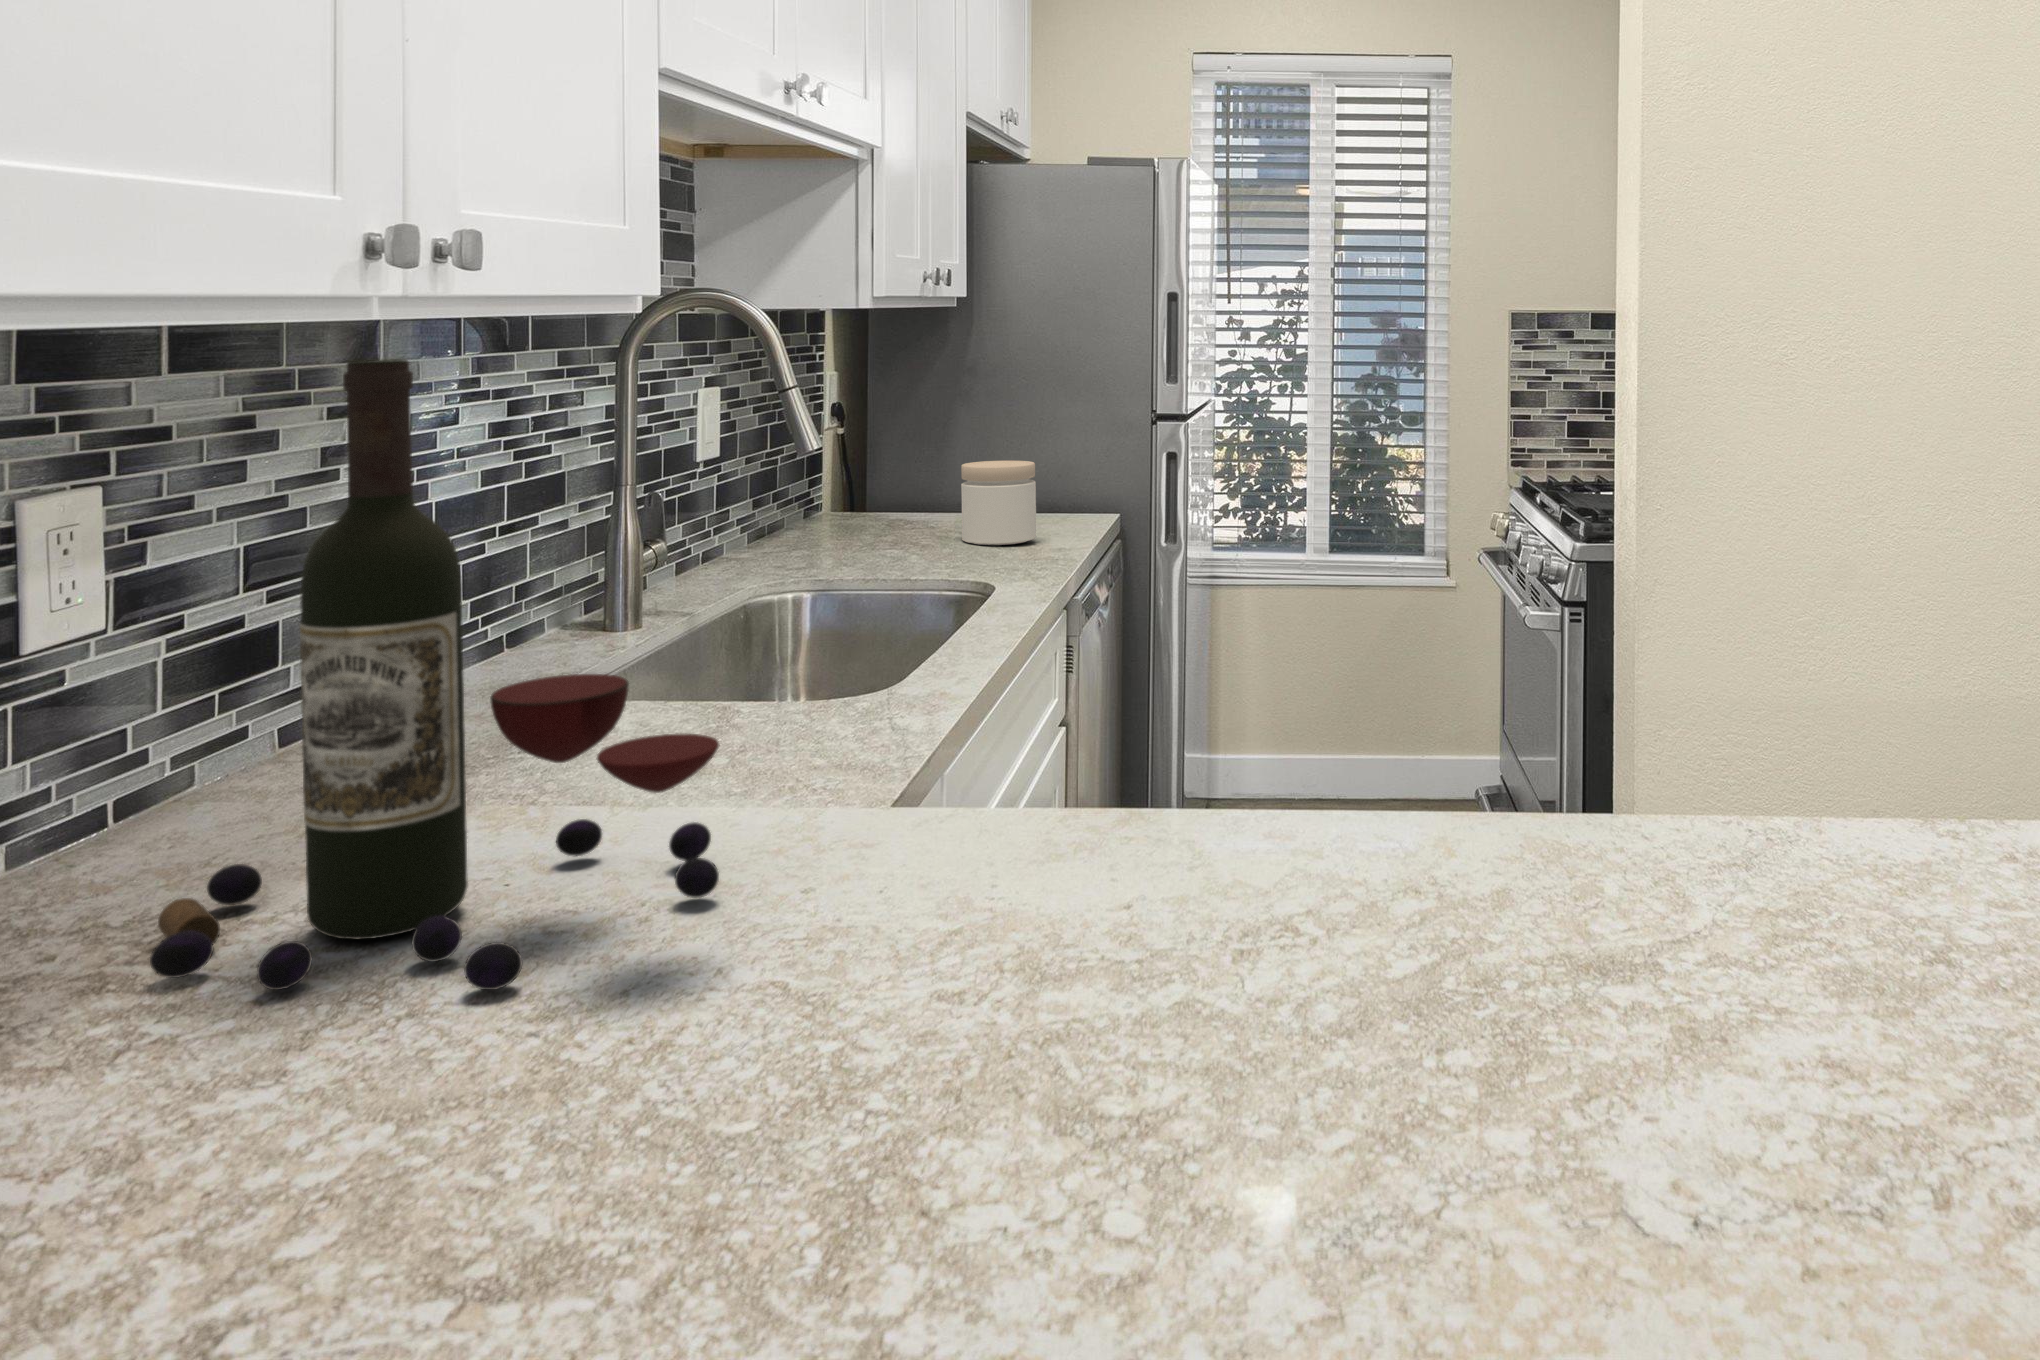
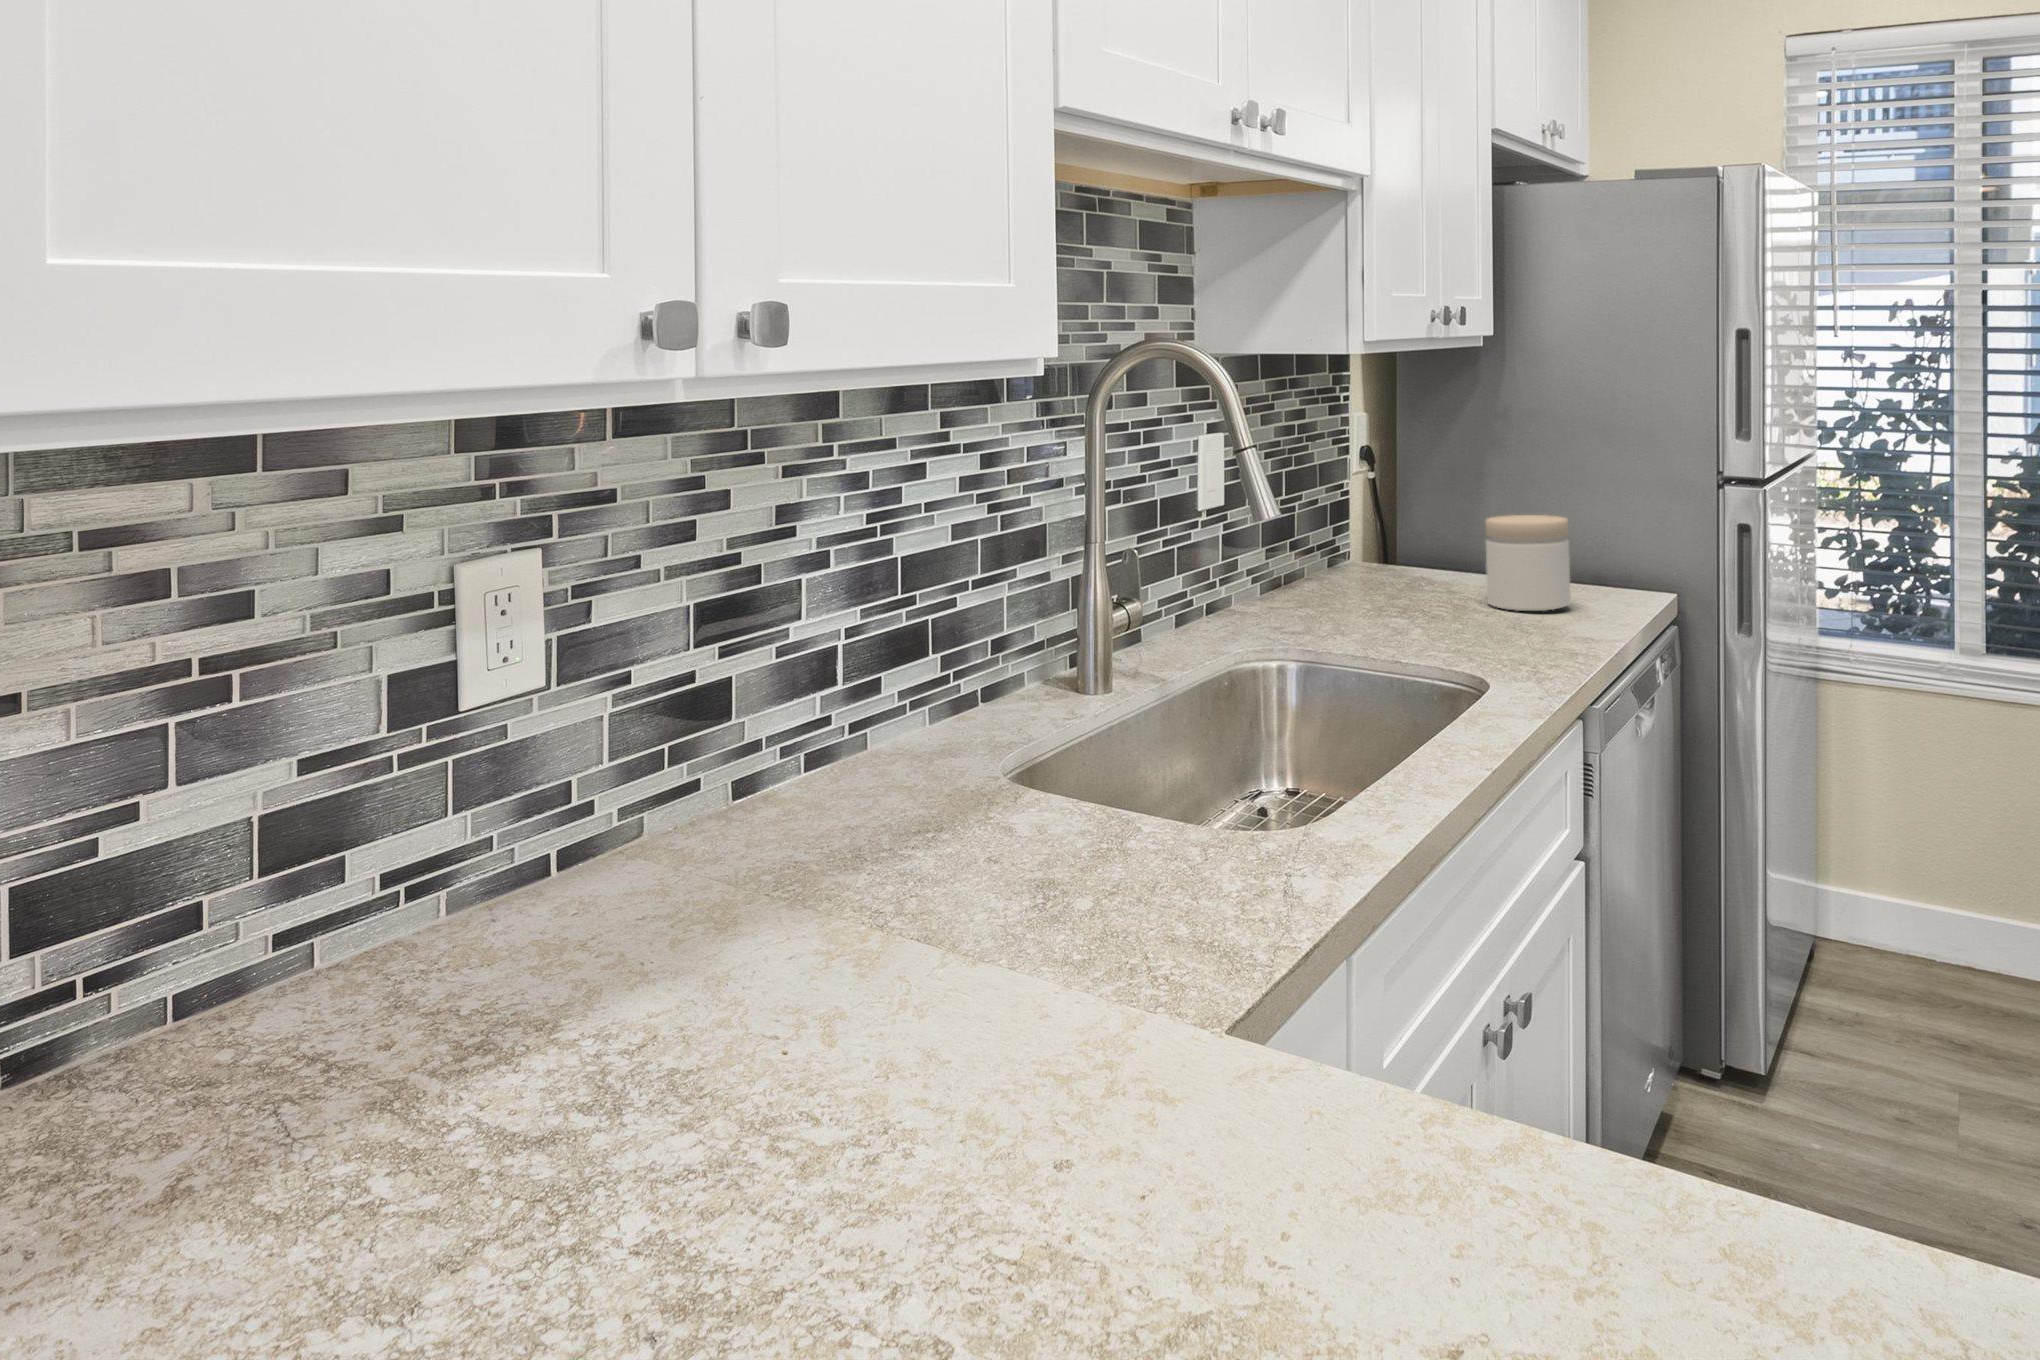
wine bottle: present [150,359,720,990] -> none [414,443,991,1197]

